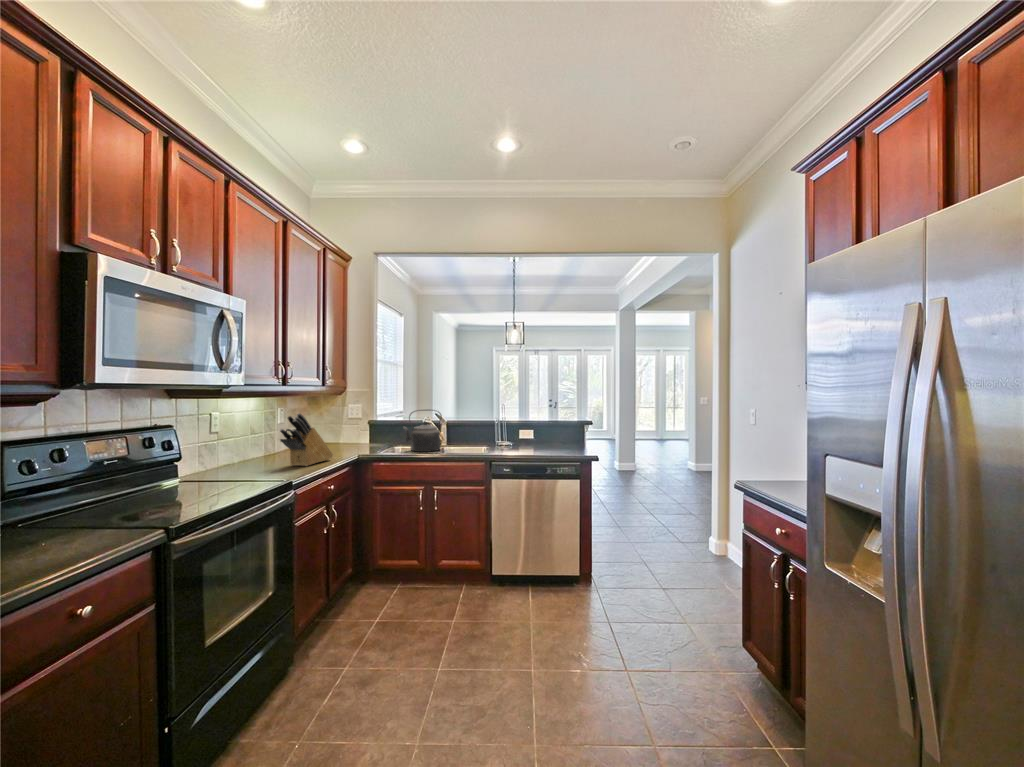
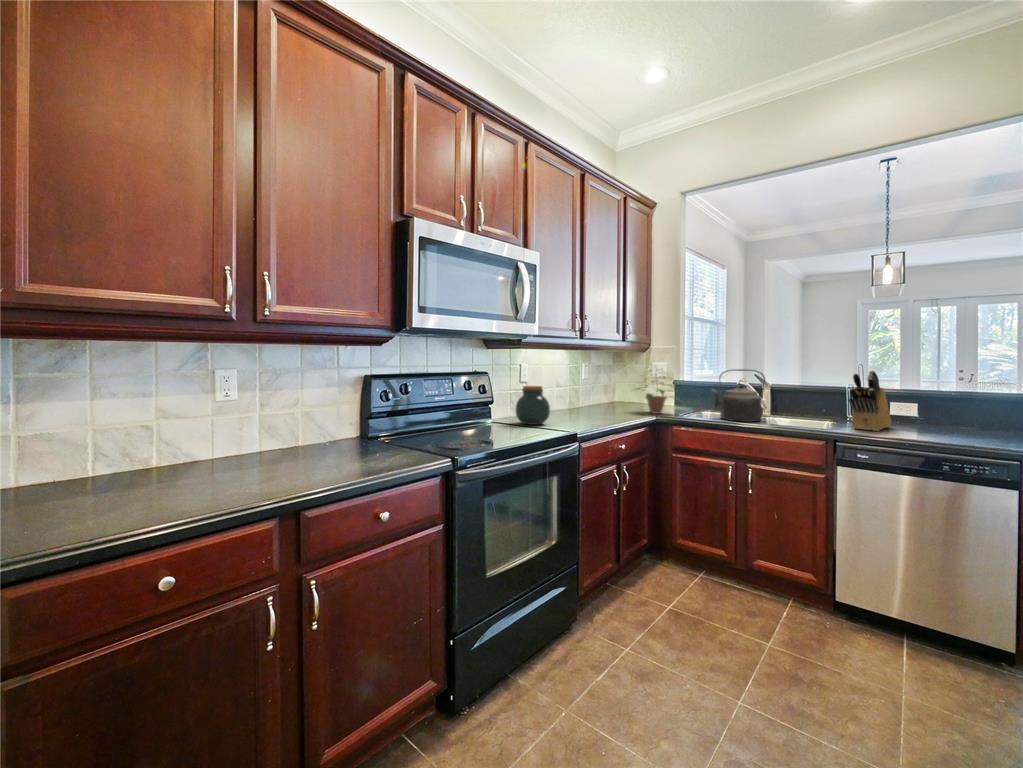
potted plant: none [331,407,380,452] -> present [639,370,680,414]
knife block: present [280,413,333,466] -> present [848,371,891,431]
jar: none [211,436,255,478] -> present [515,386,550,425]

